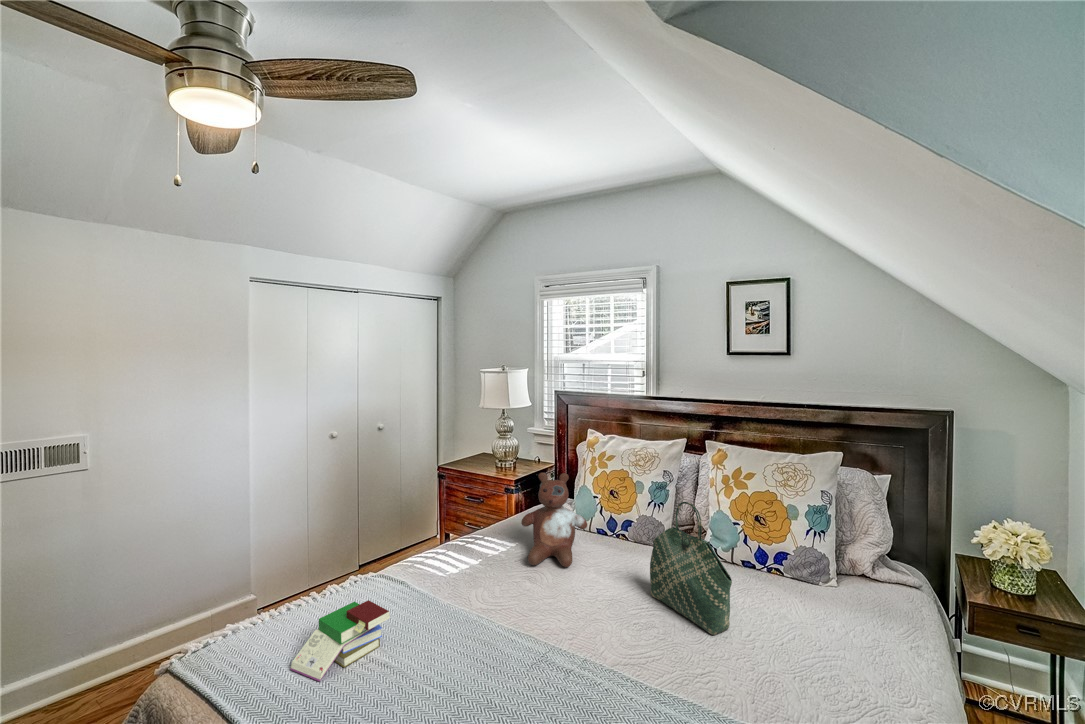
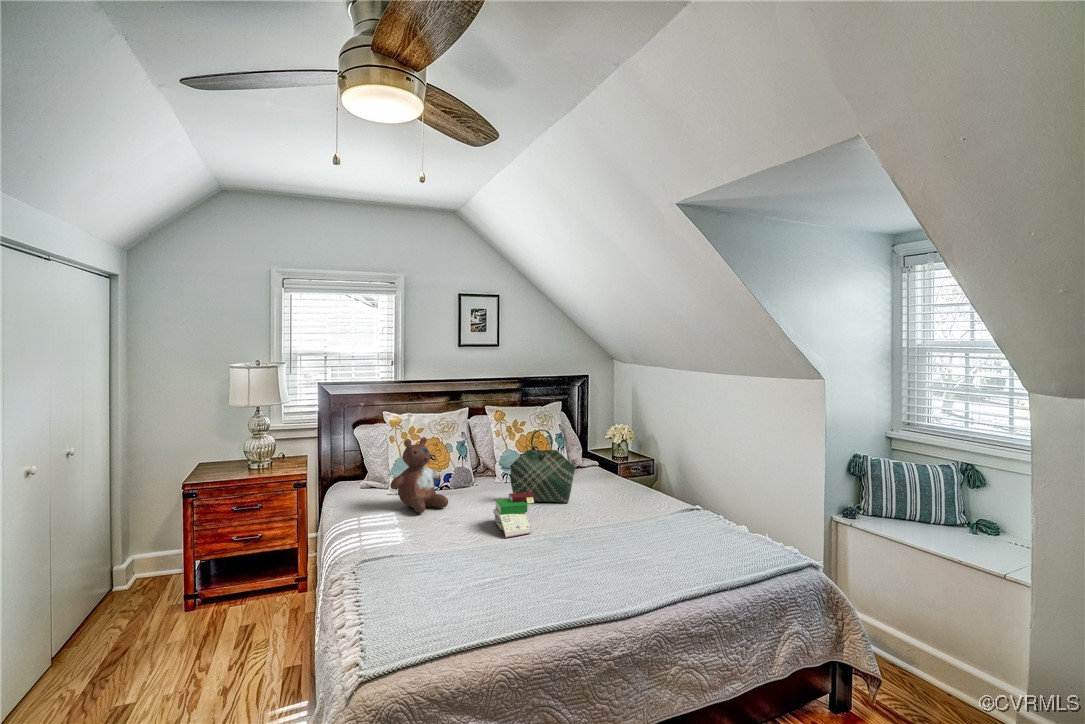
book: present [290,600,390,682] -> present [493,492,535,538]

